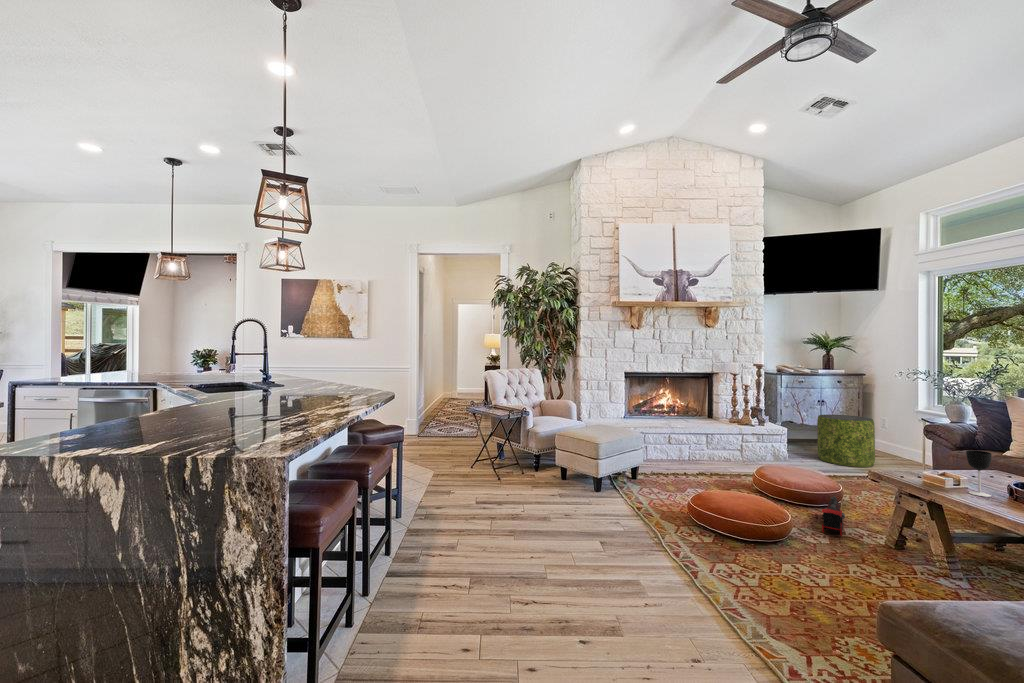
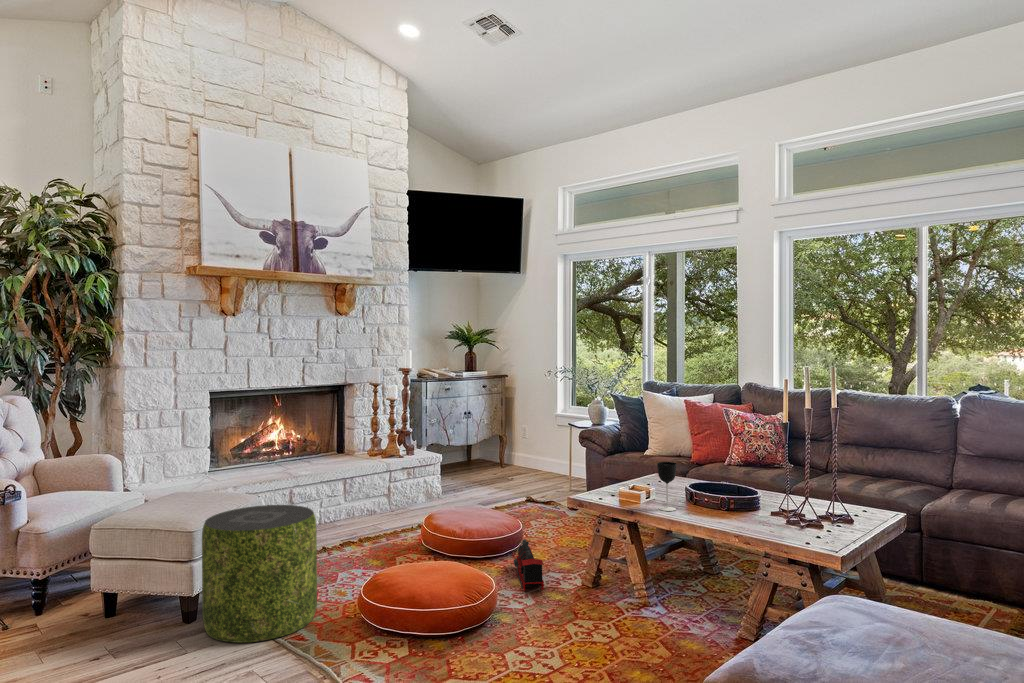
pouf: present [817,414,875,467] -> present [202,505,317,643]

